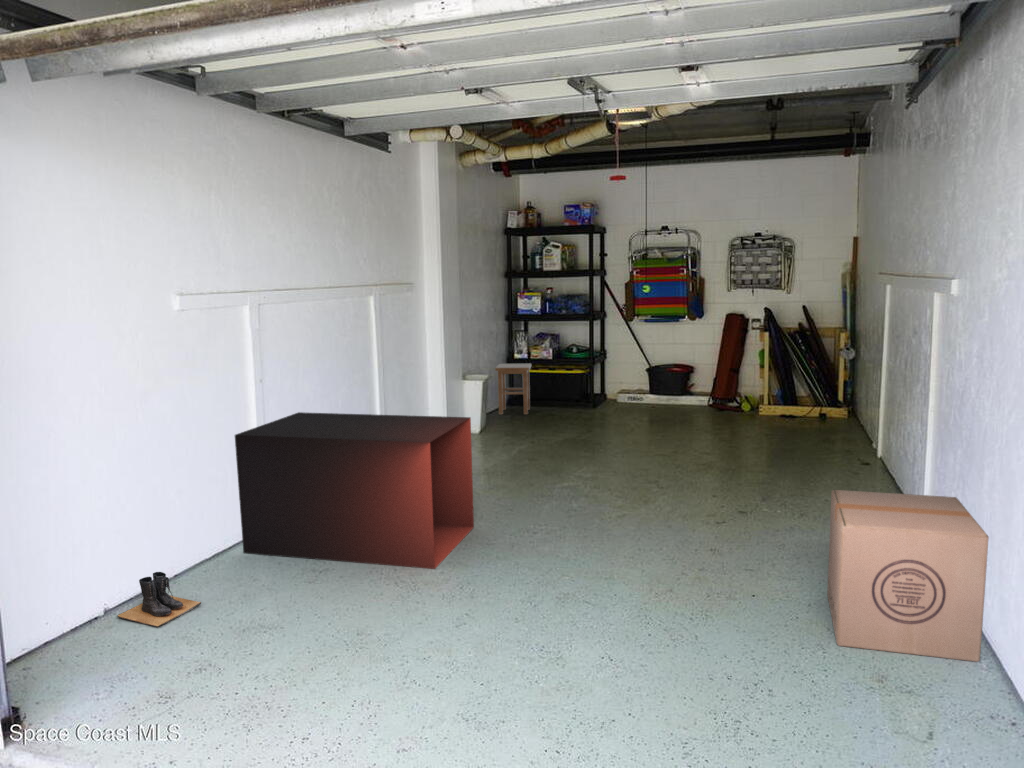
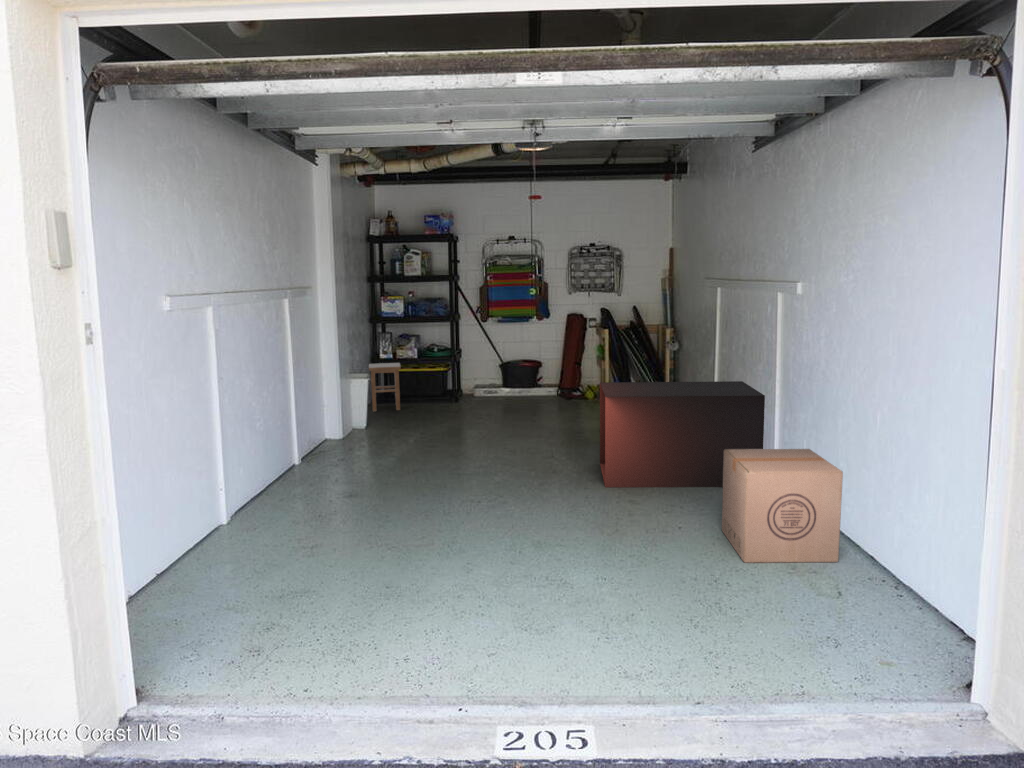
storage cabinet: present [235,412,474,569] -> present [600,381,765,487]
boots: present [117,572,201,627] -> none [133,564,209,612]

